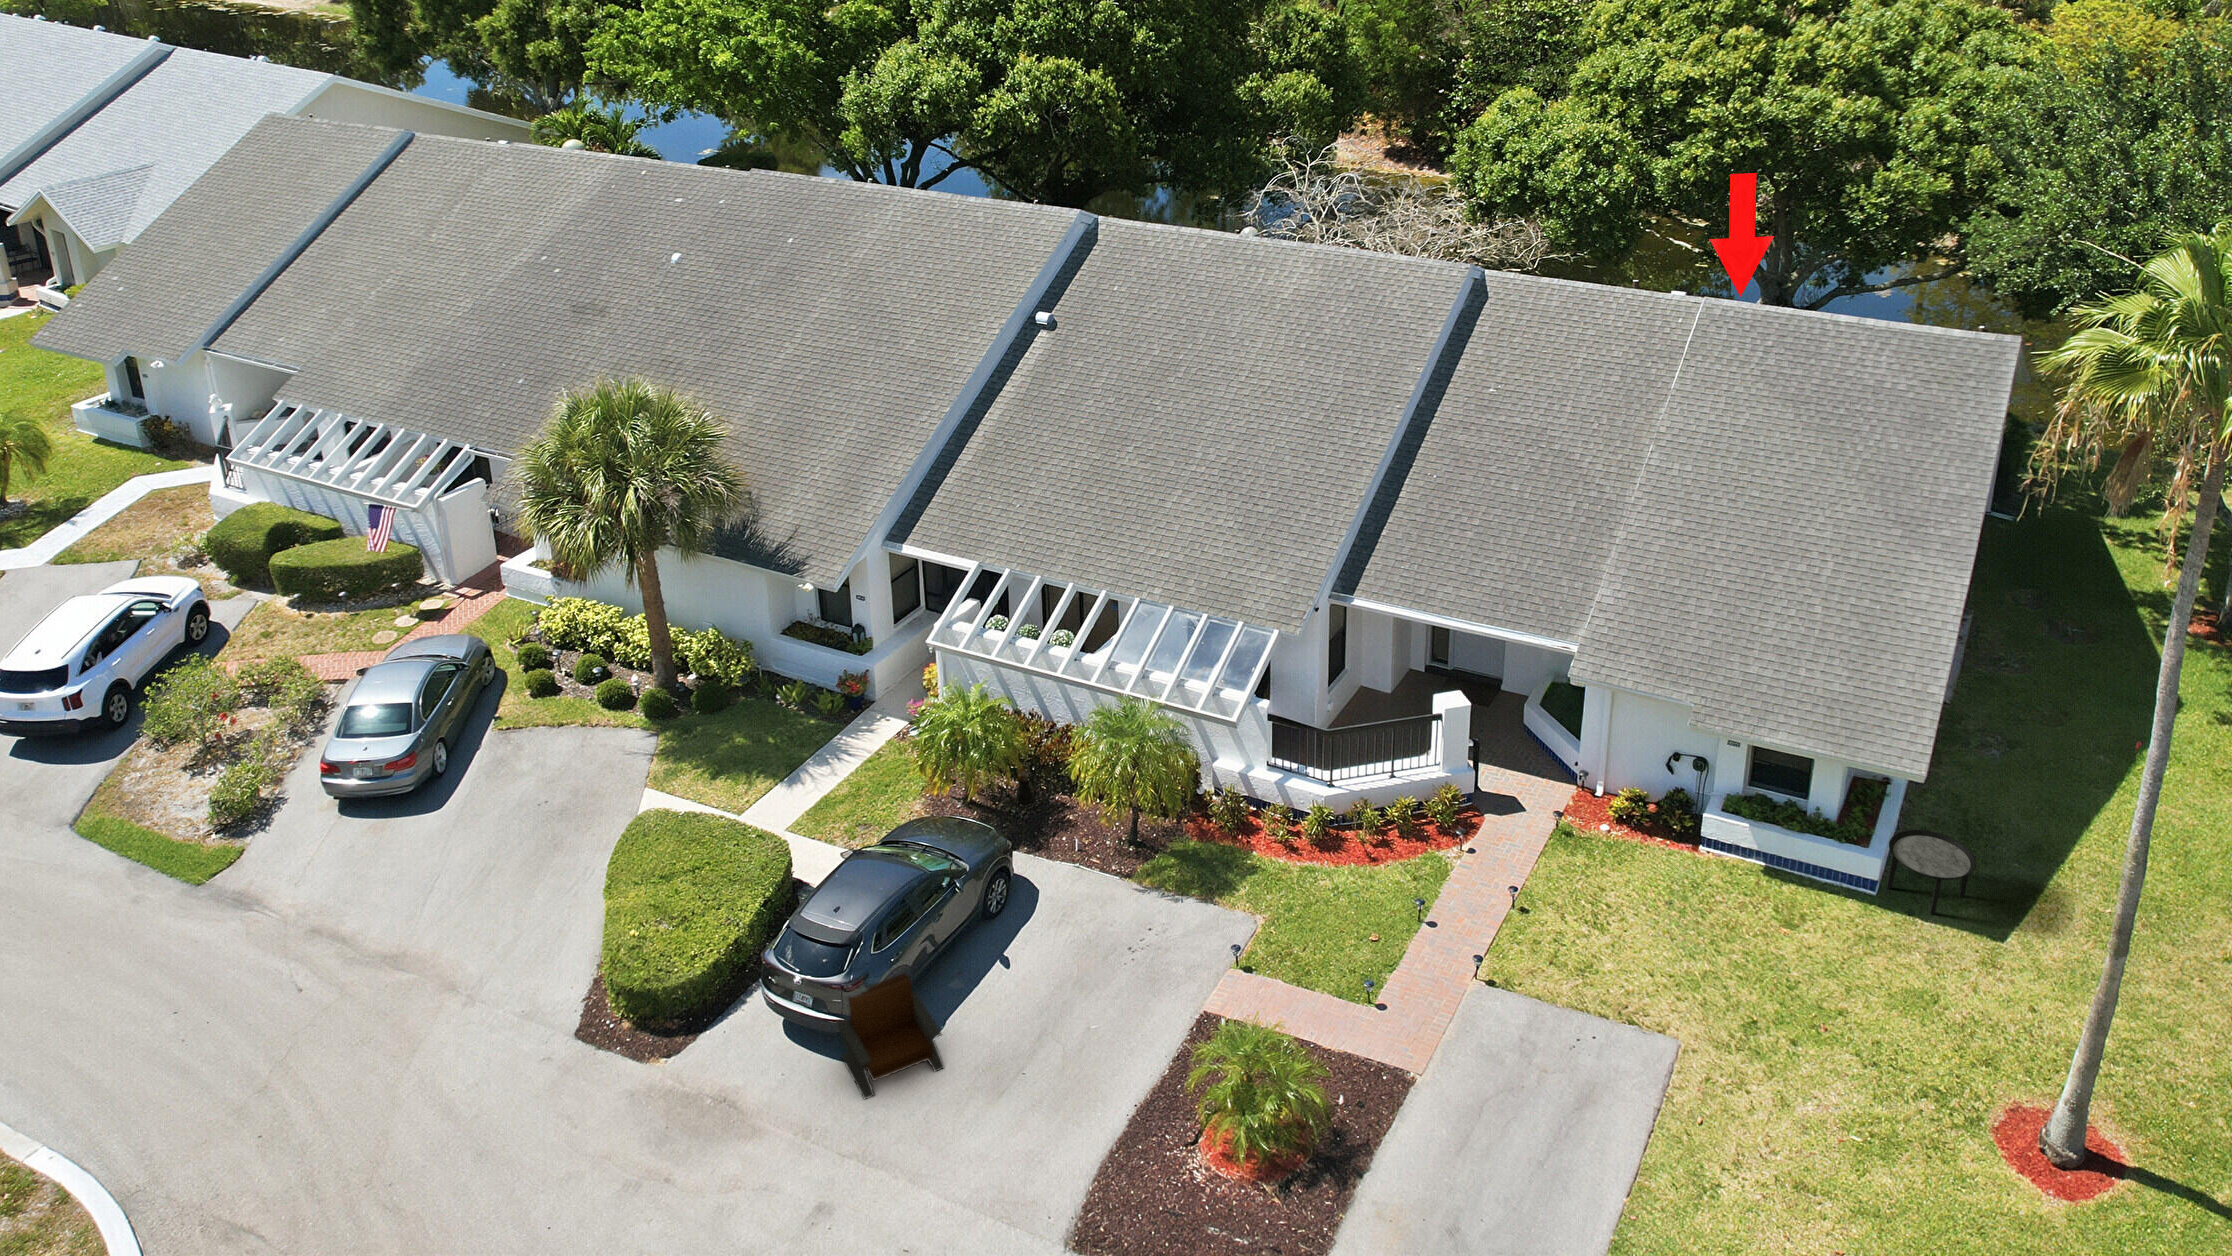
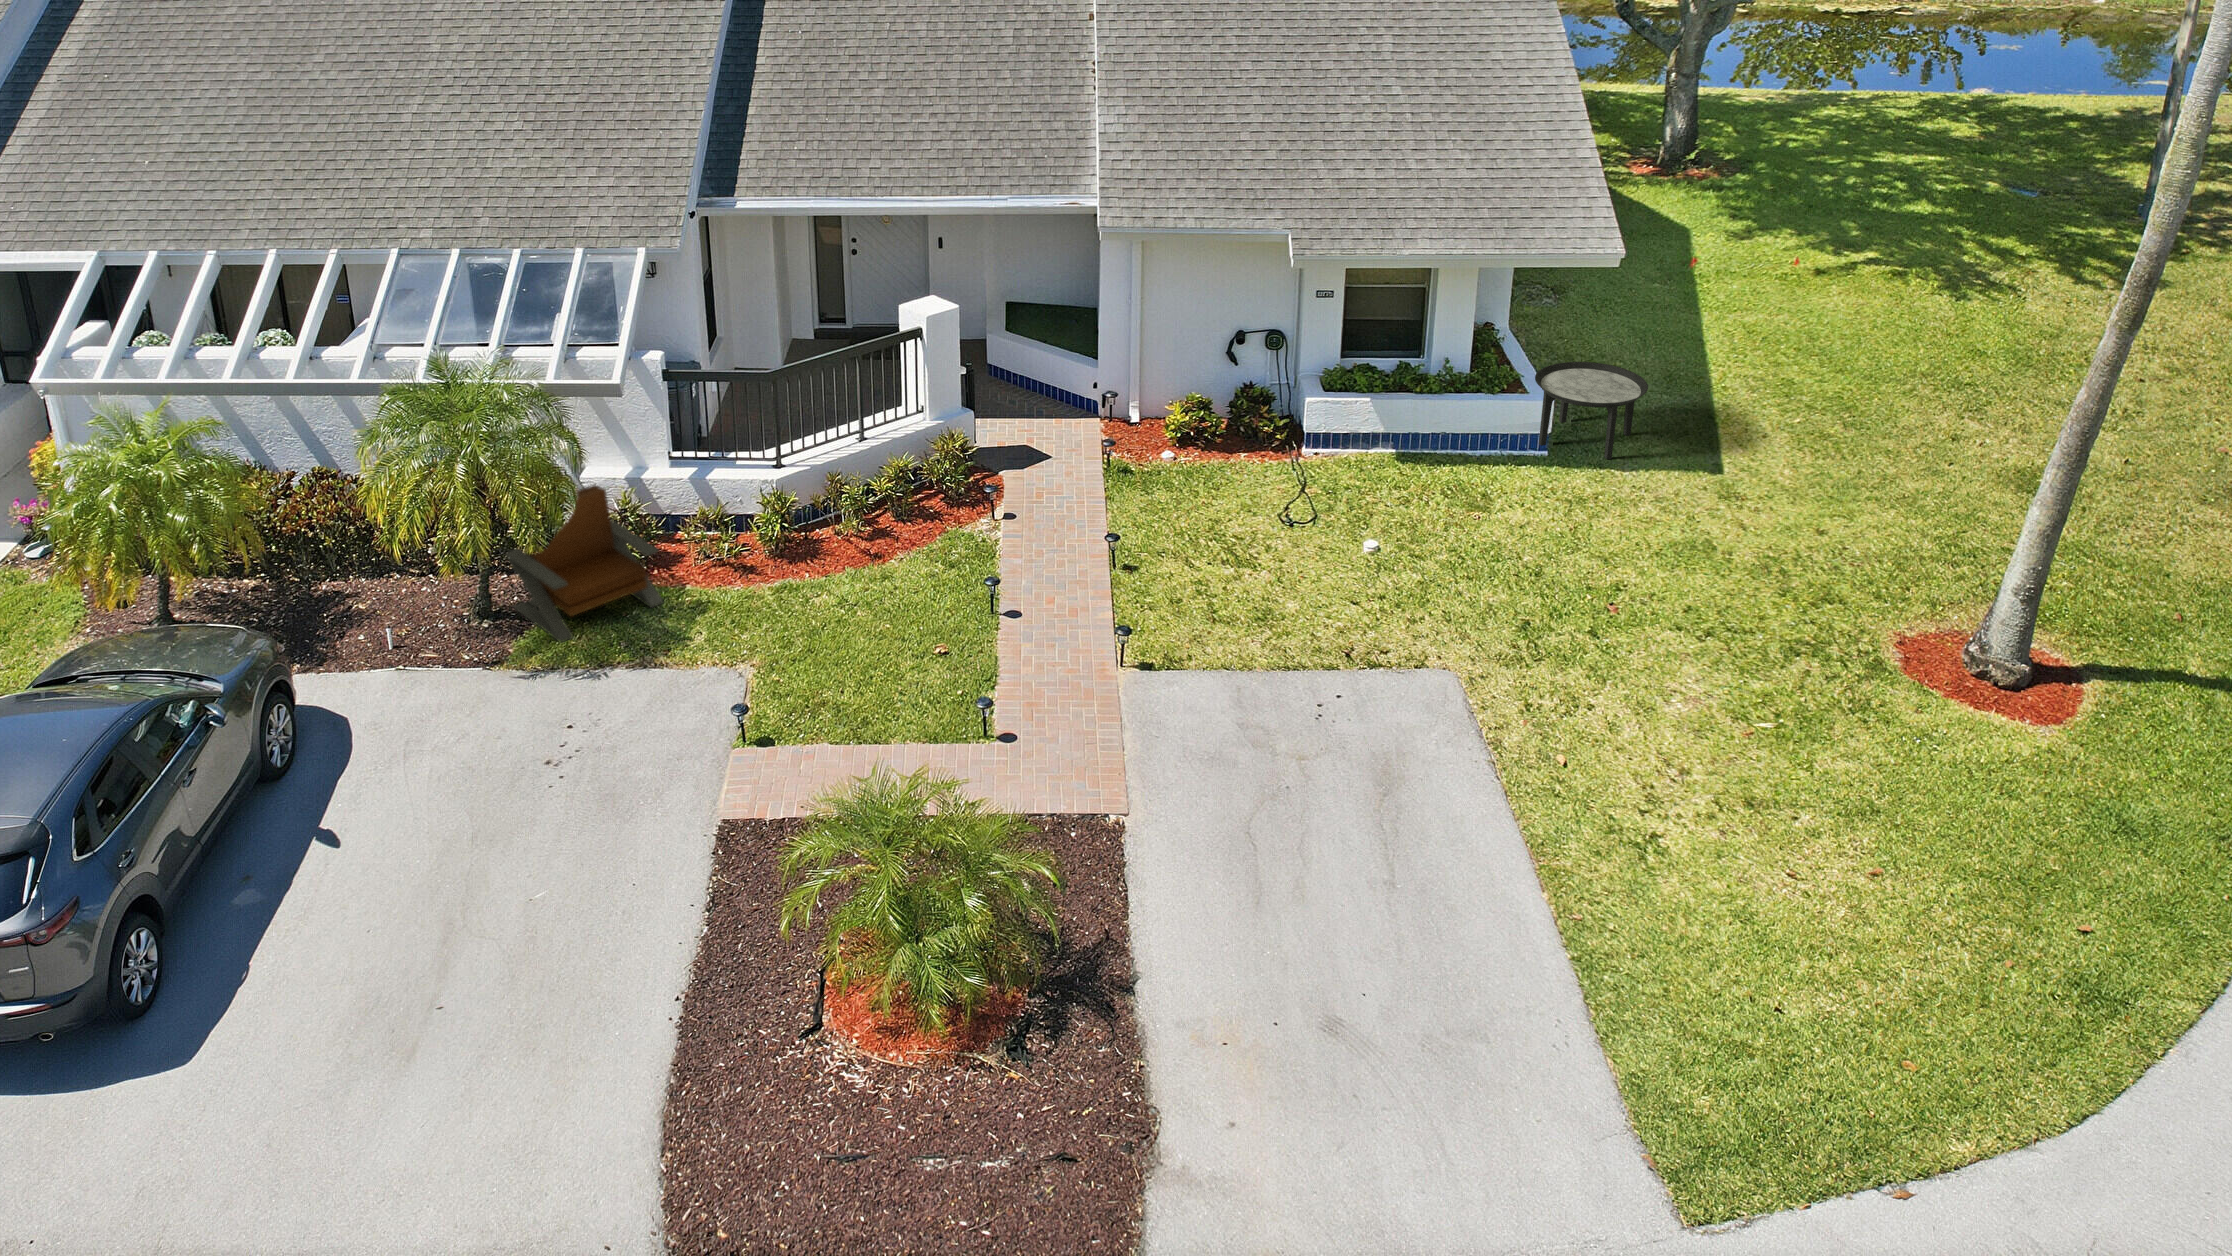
watering can: present [1016,768,1034,804] -> none [252,547,288,610]
lounge chair: present [837,974,944,1099] -> present [506,485,663,642]

